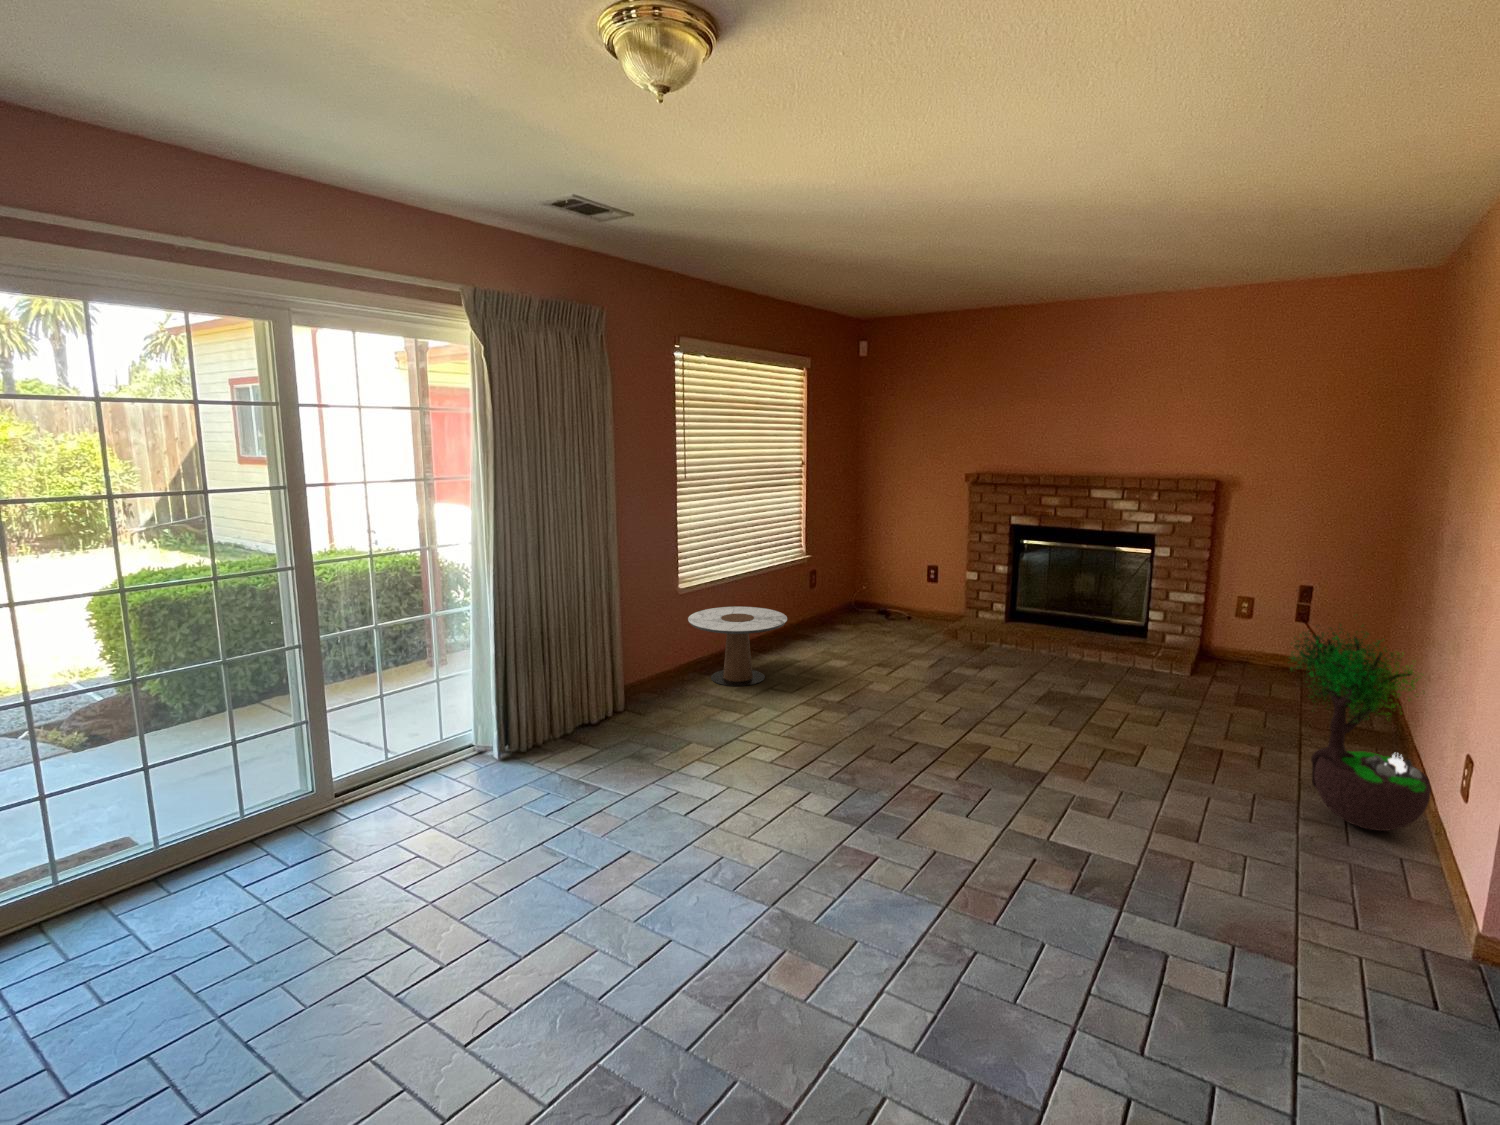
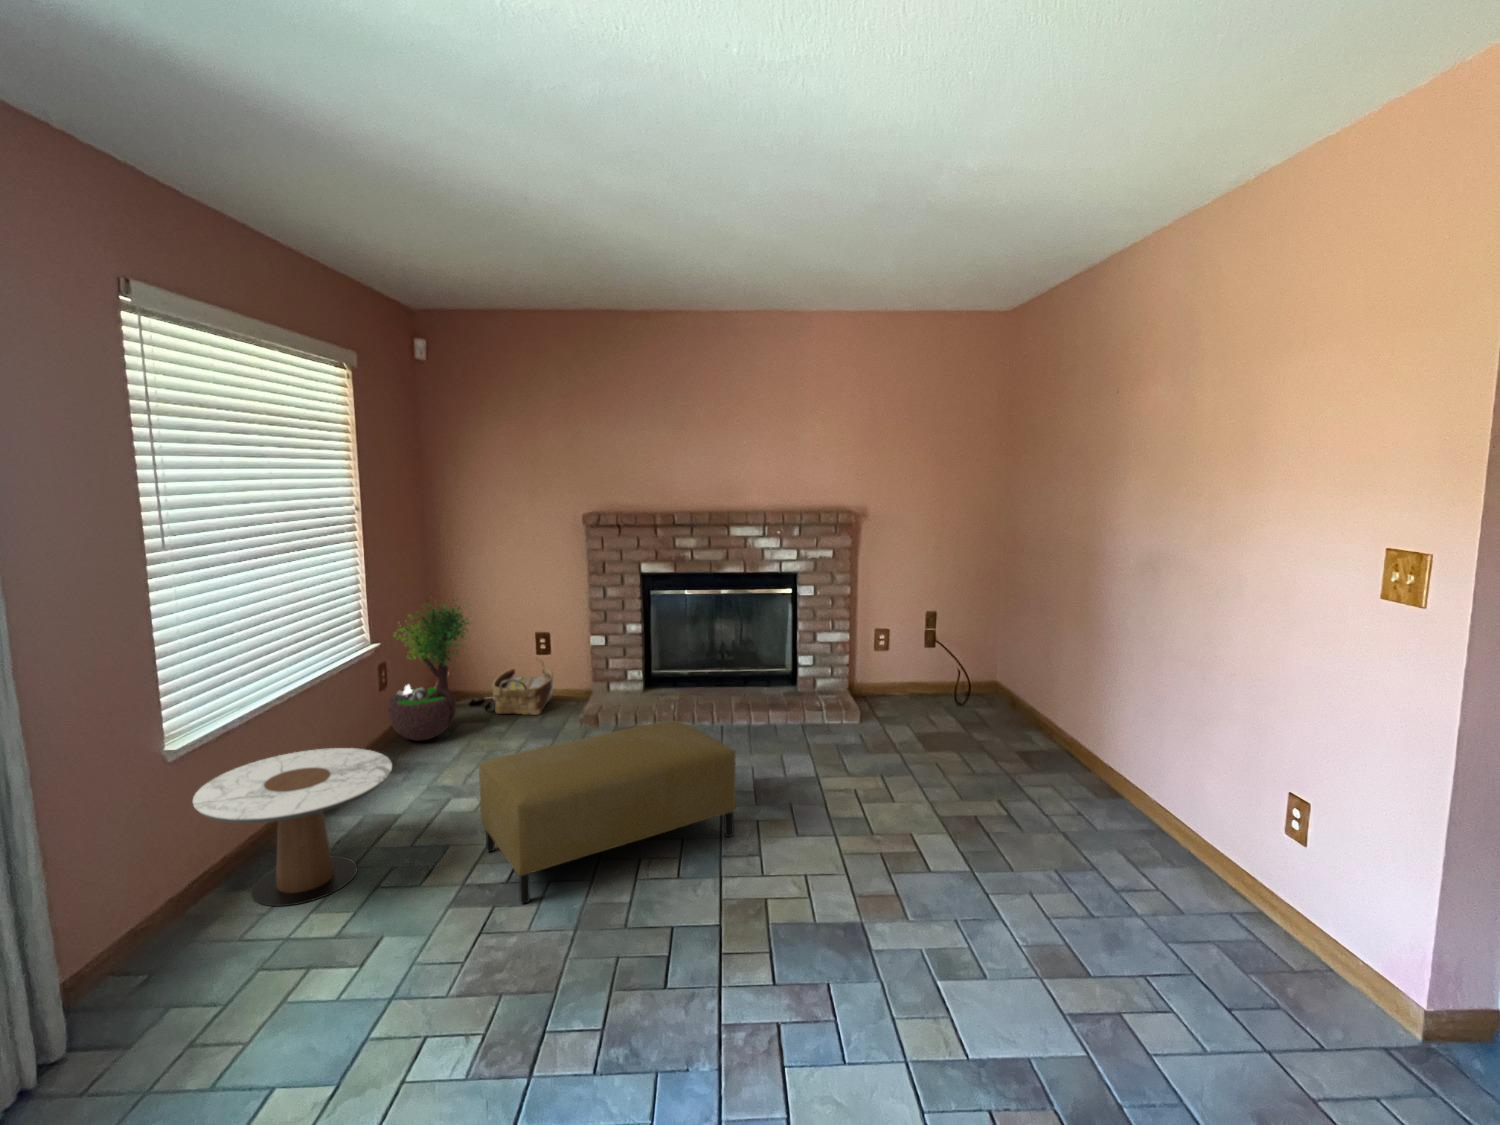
woven basket: none [887,583,935,626] -> present [492,658,553,715]
potted tree: present [1291,624,1431,831] -> present [387,601,472,740]
ottoman: none [832,628,1007,717] -> present [479,720,736,904]

